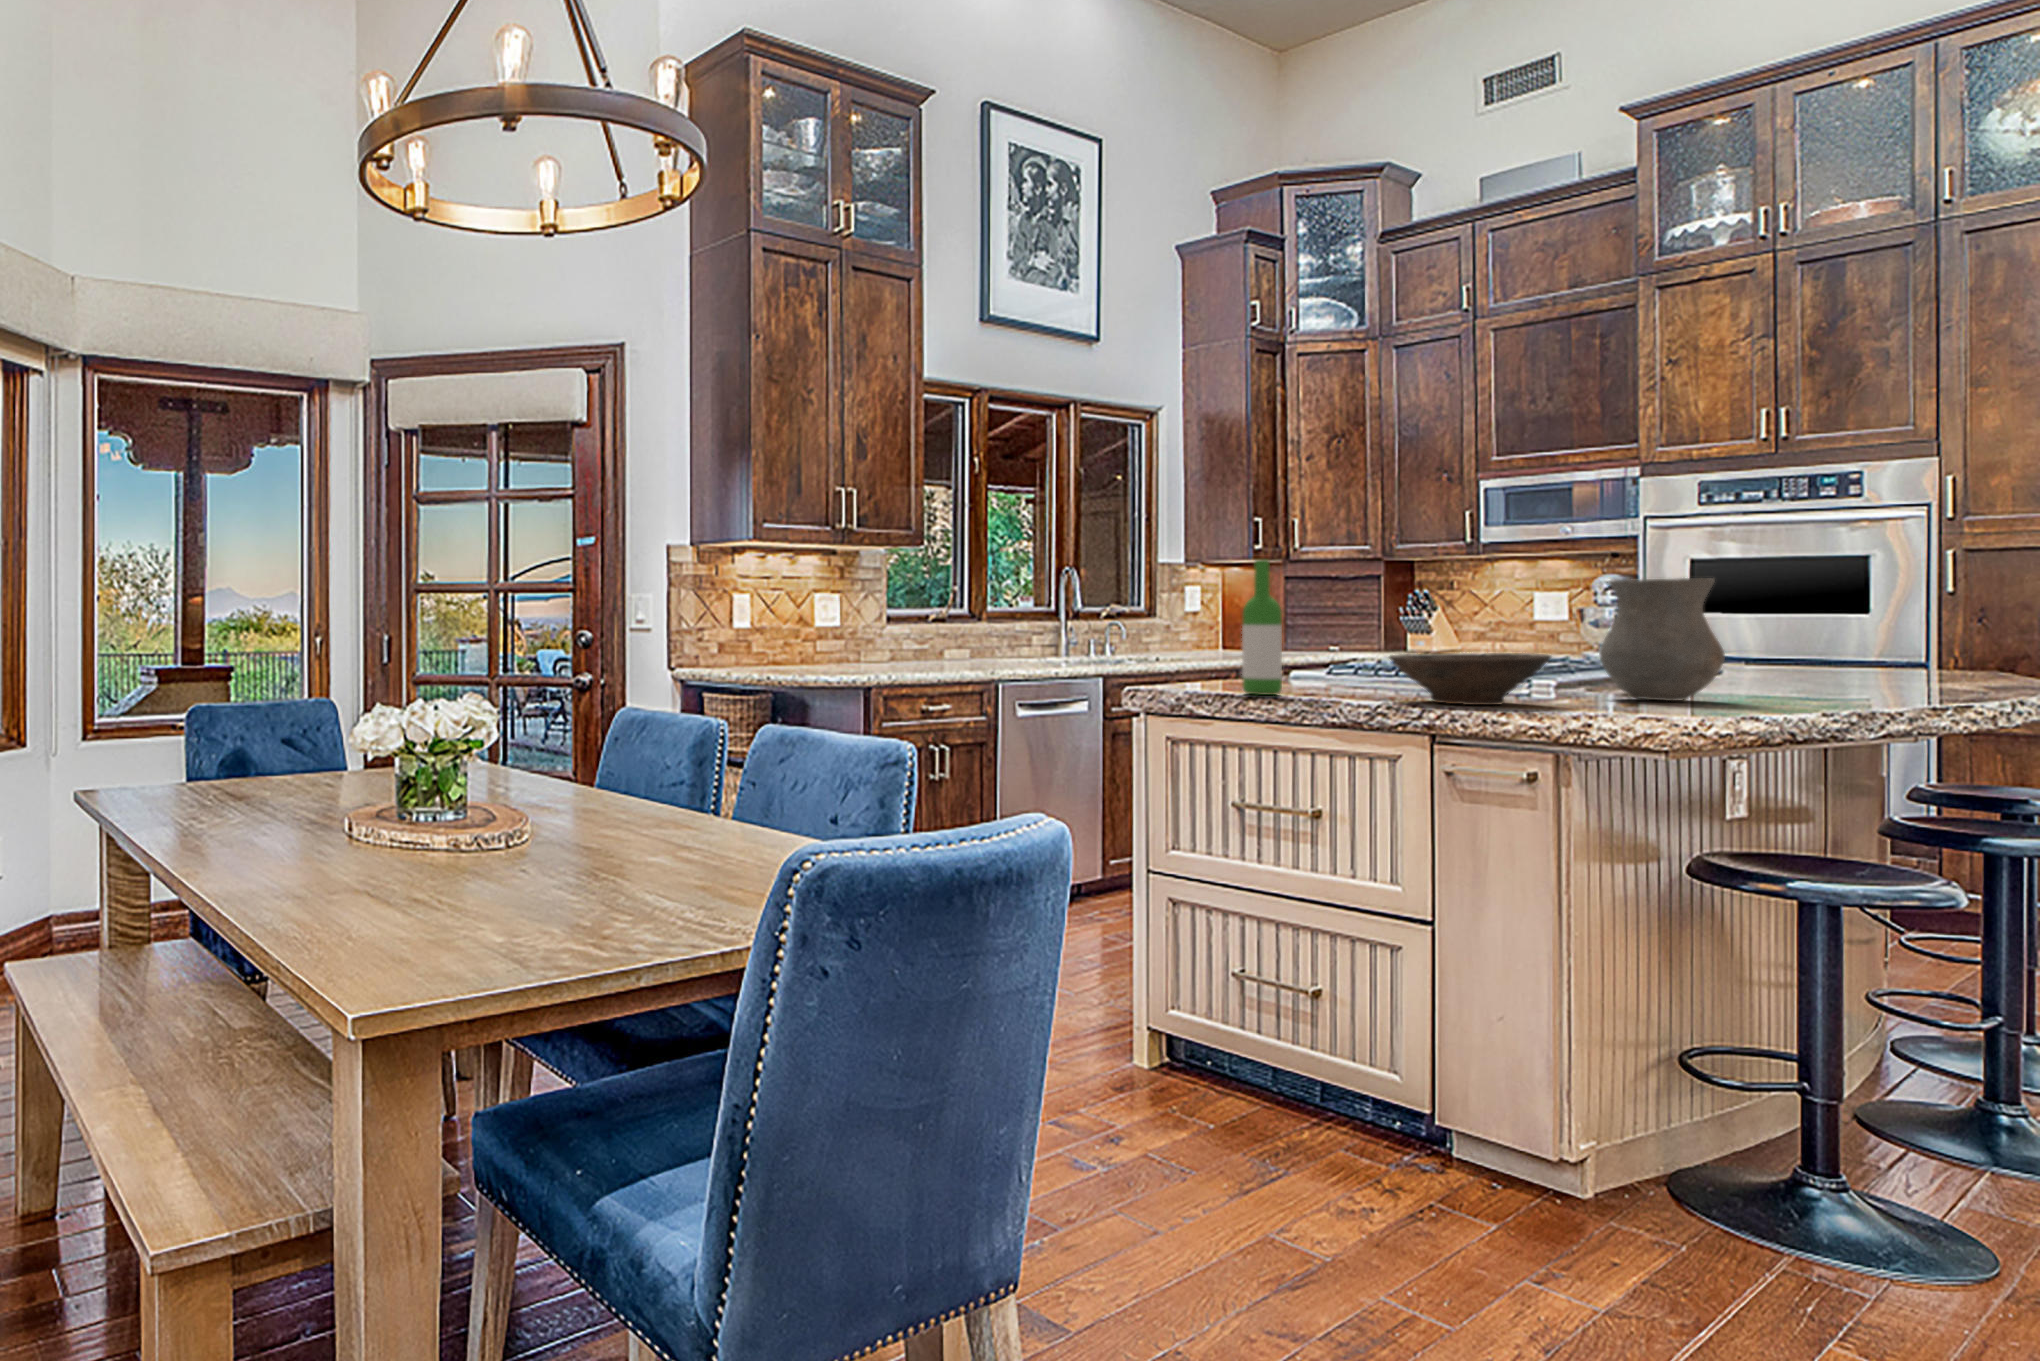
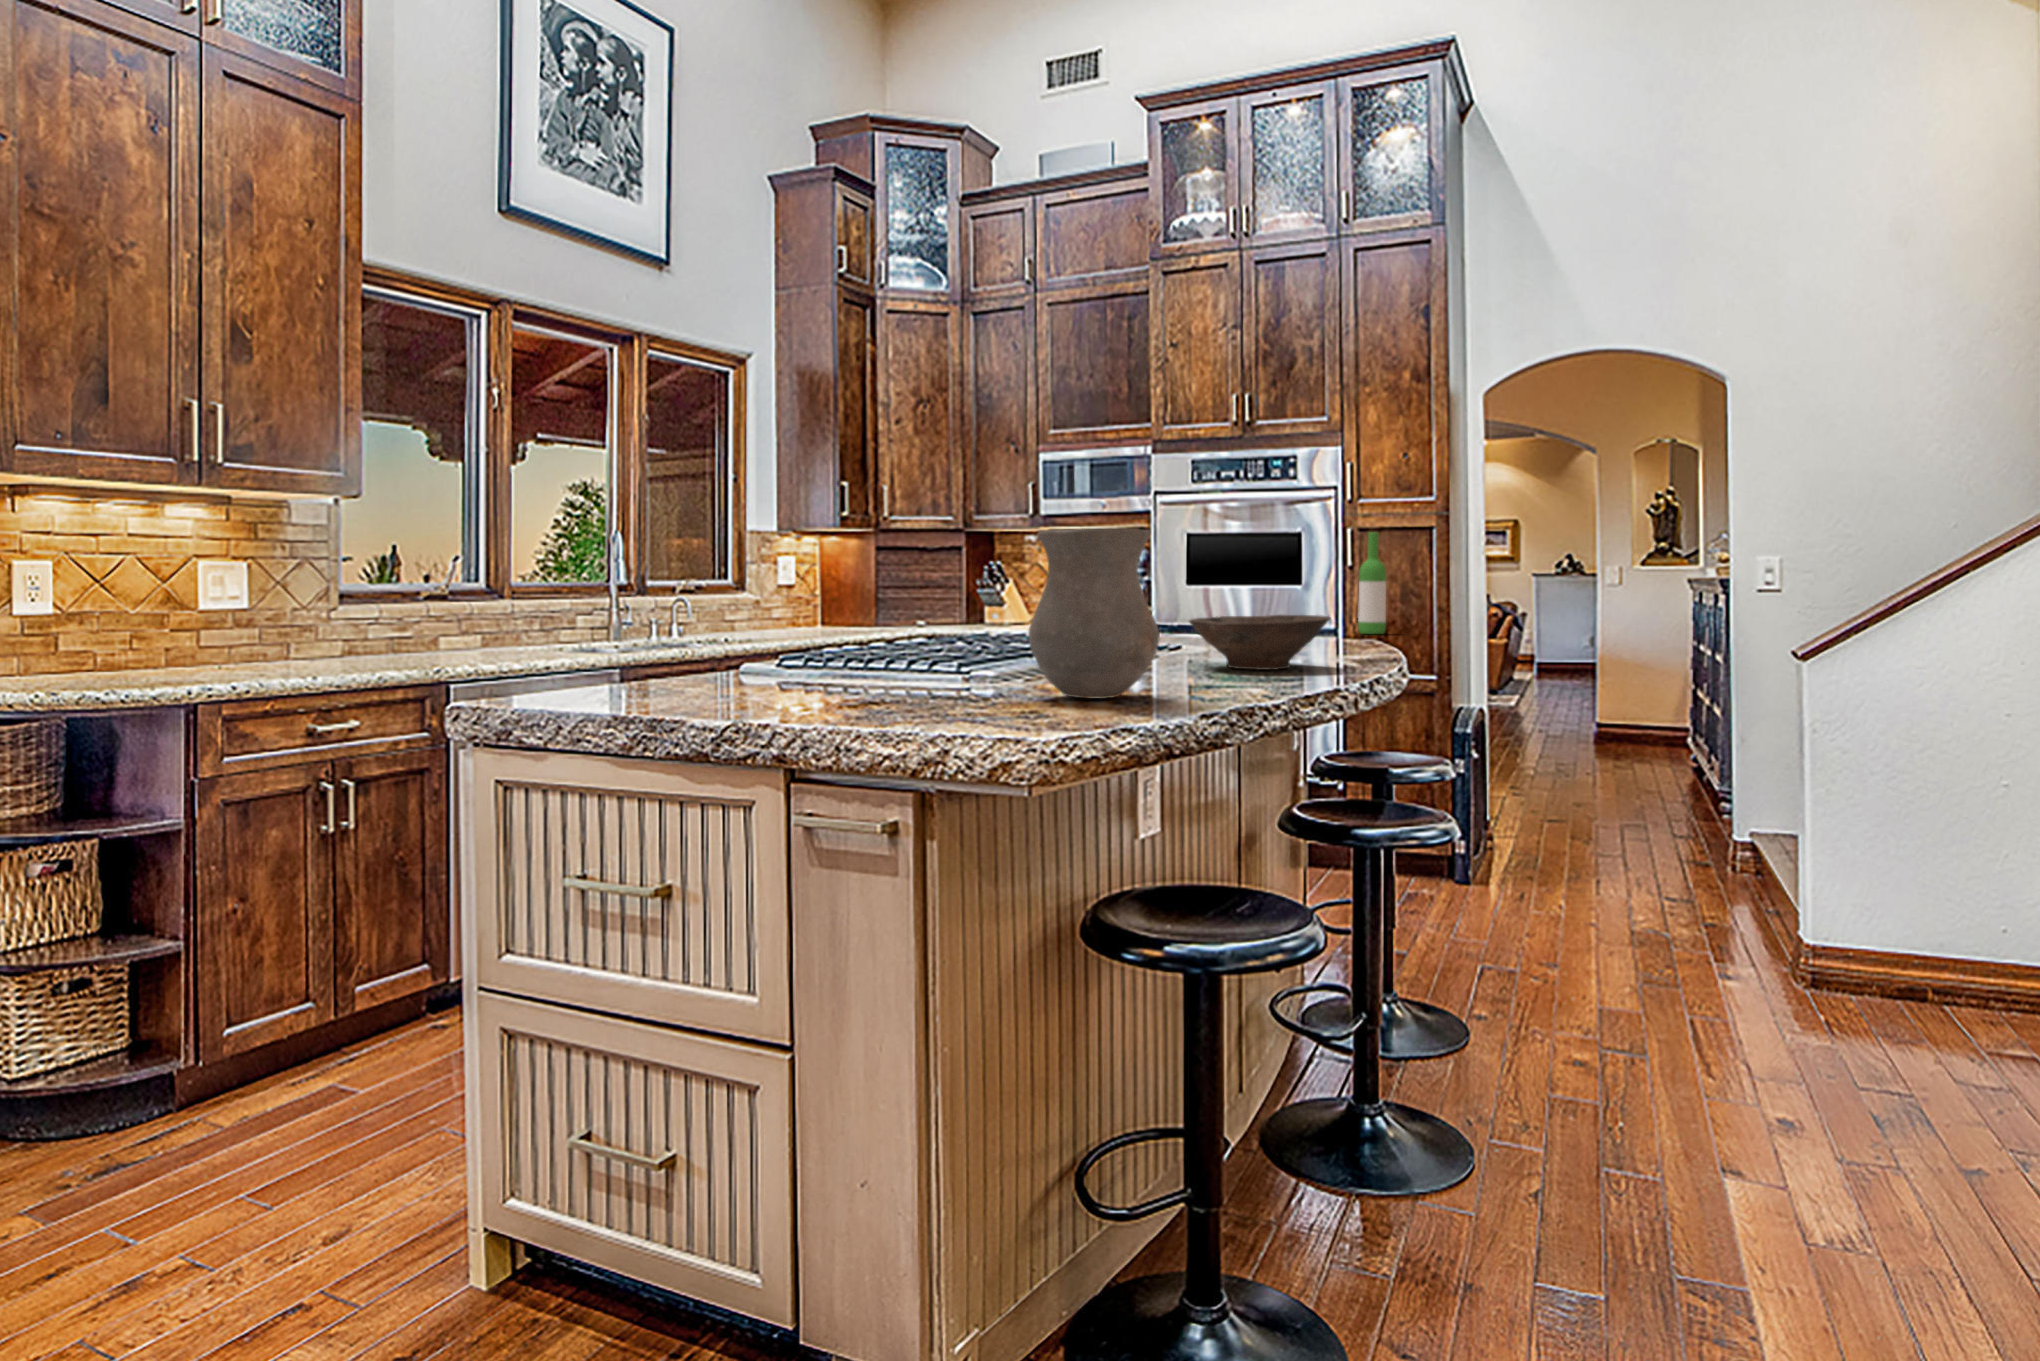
wine bottle: present [1242,560,1282,695] -> present [1358,532,1386,634]
bowl: present [1389,653,1551,705] -> present [1189,615,1330,670]

